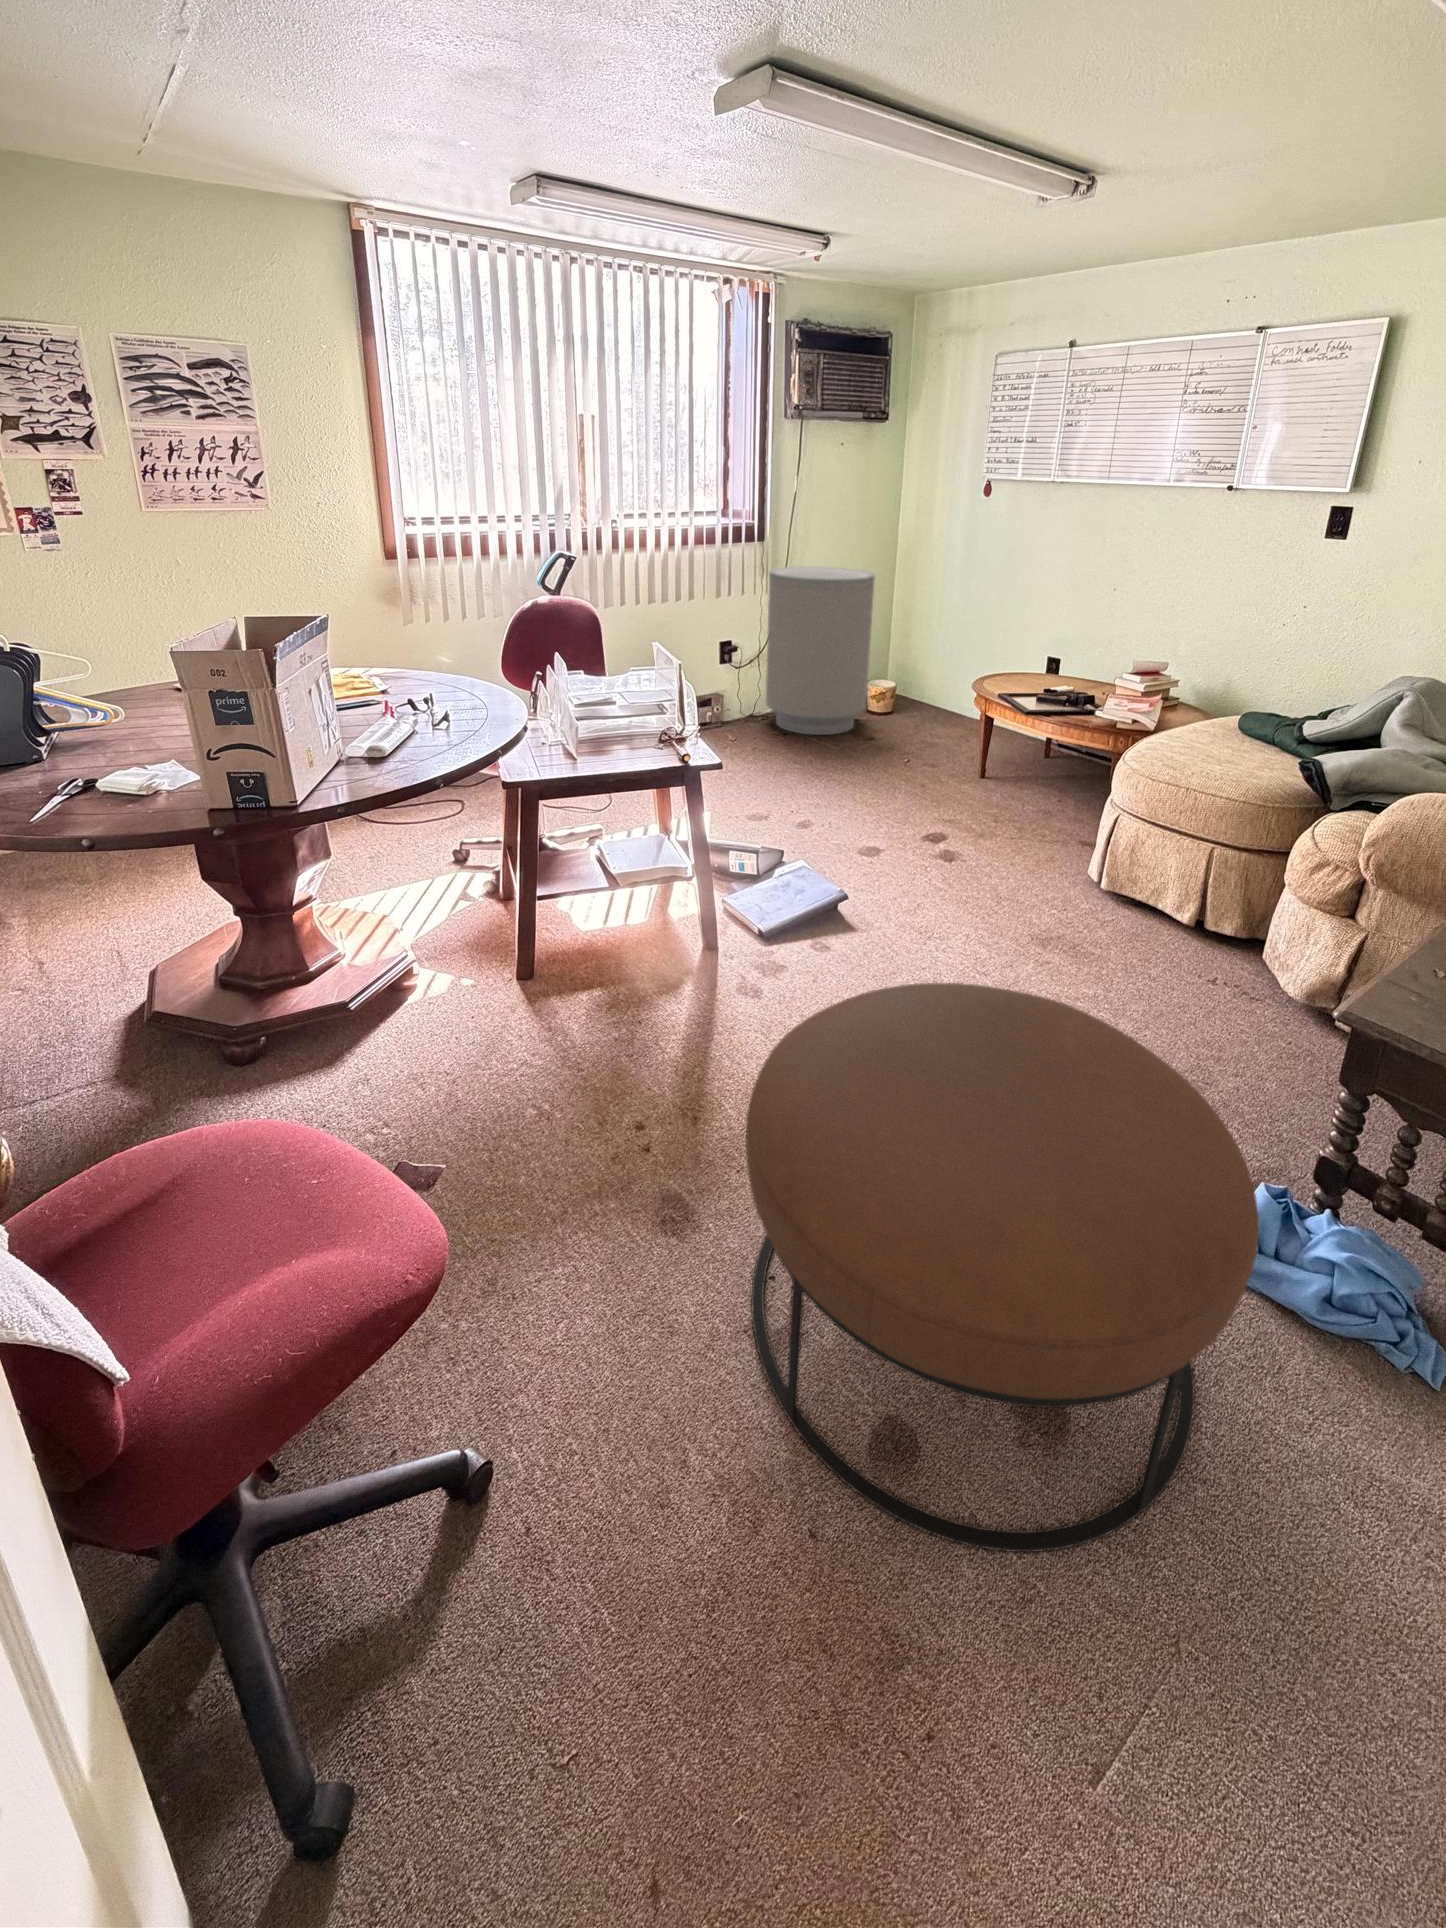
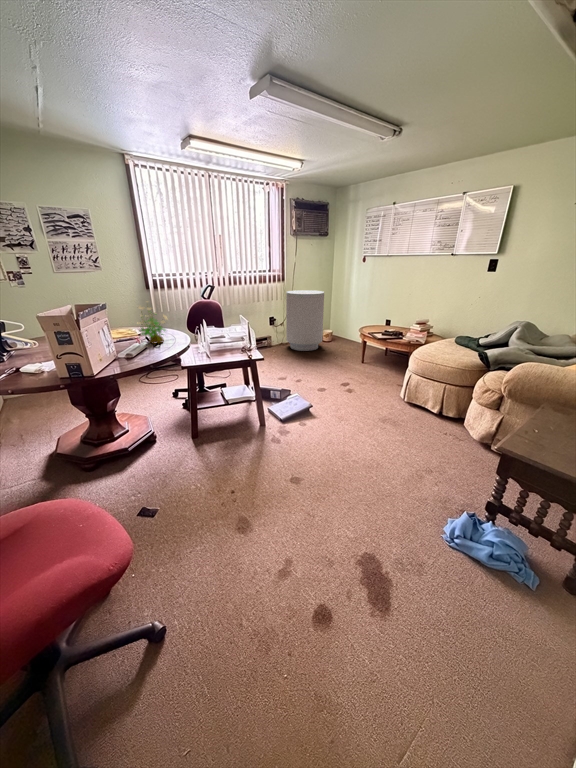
potted plant: none [388,605,473,718] -> present [139,306,168,343]
ottoman: present [746,983,1259,1552] -> none [263,438,465,659]

